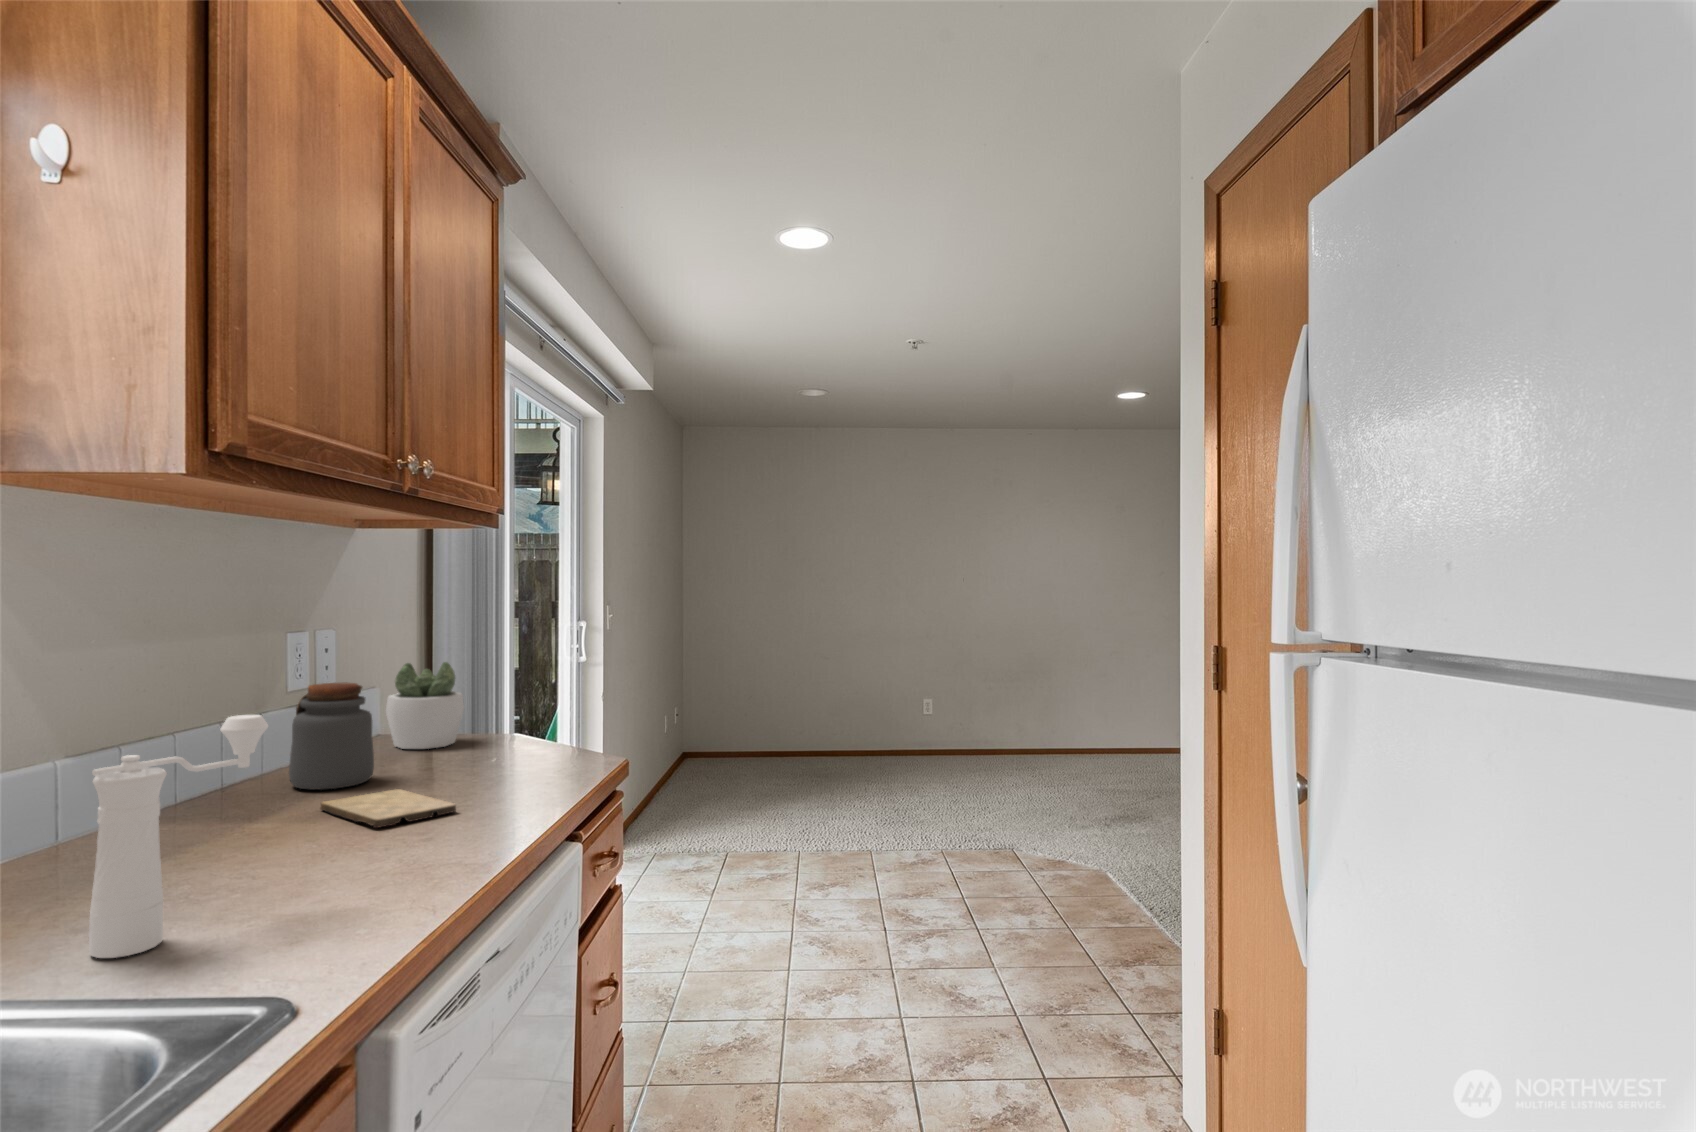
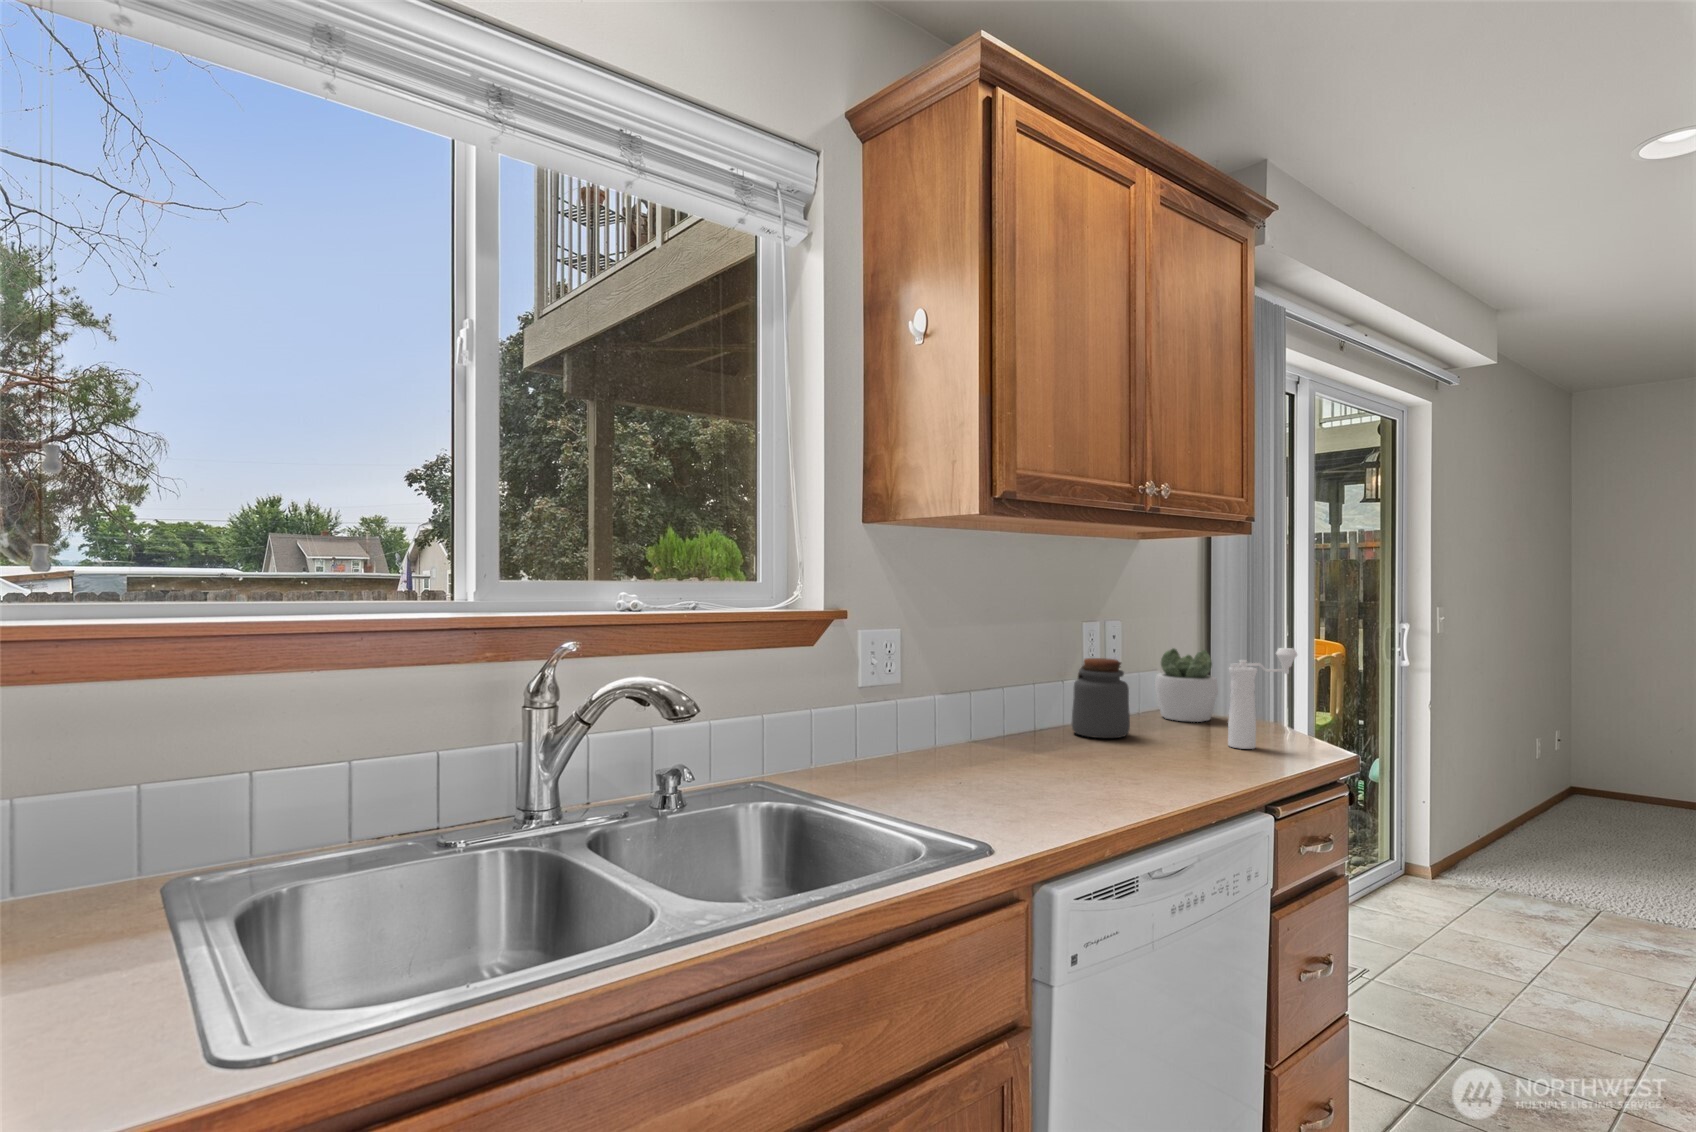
pepper mill: present [89,715,268,958] -> present [1228,648,1297,749]
cutting board: present [321,789,456,828] -> none [1081,744,1172,769]

